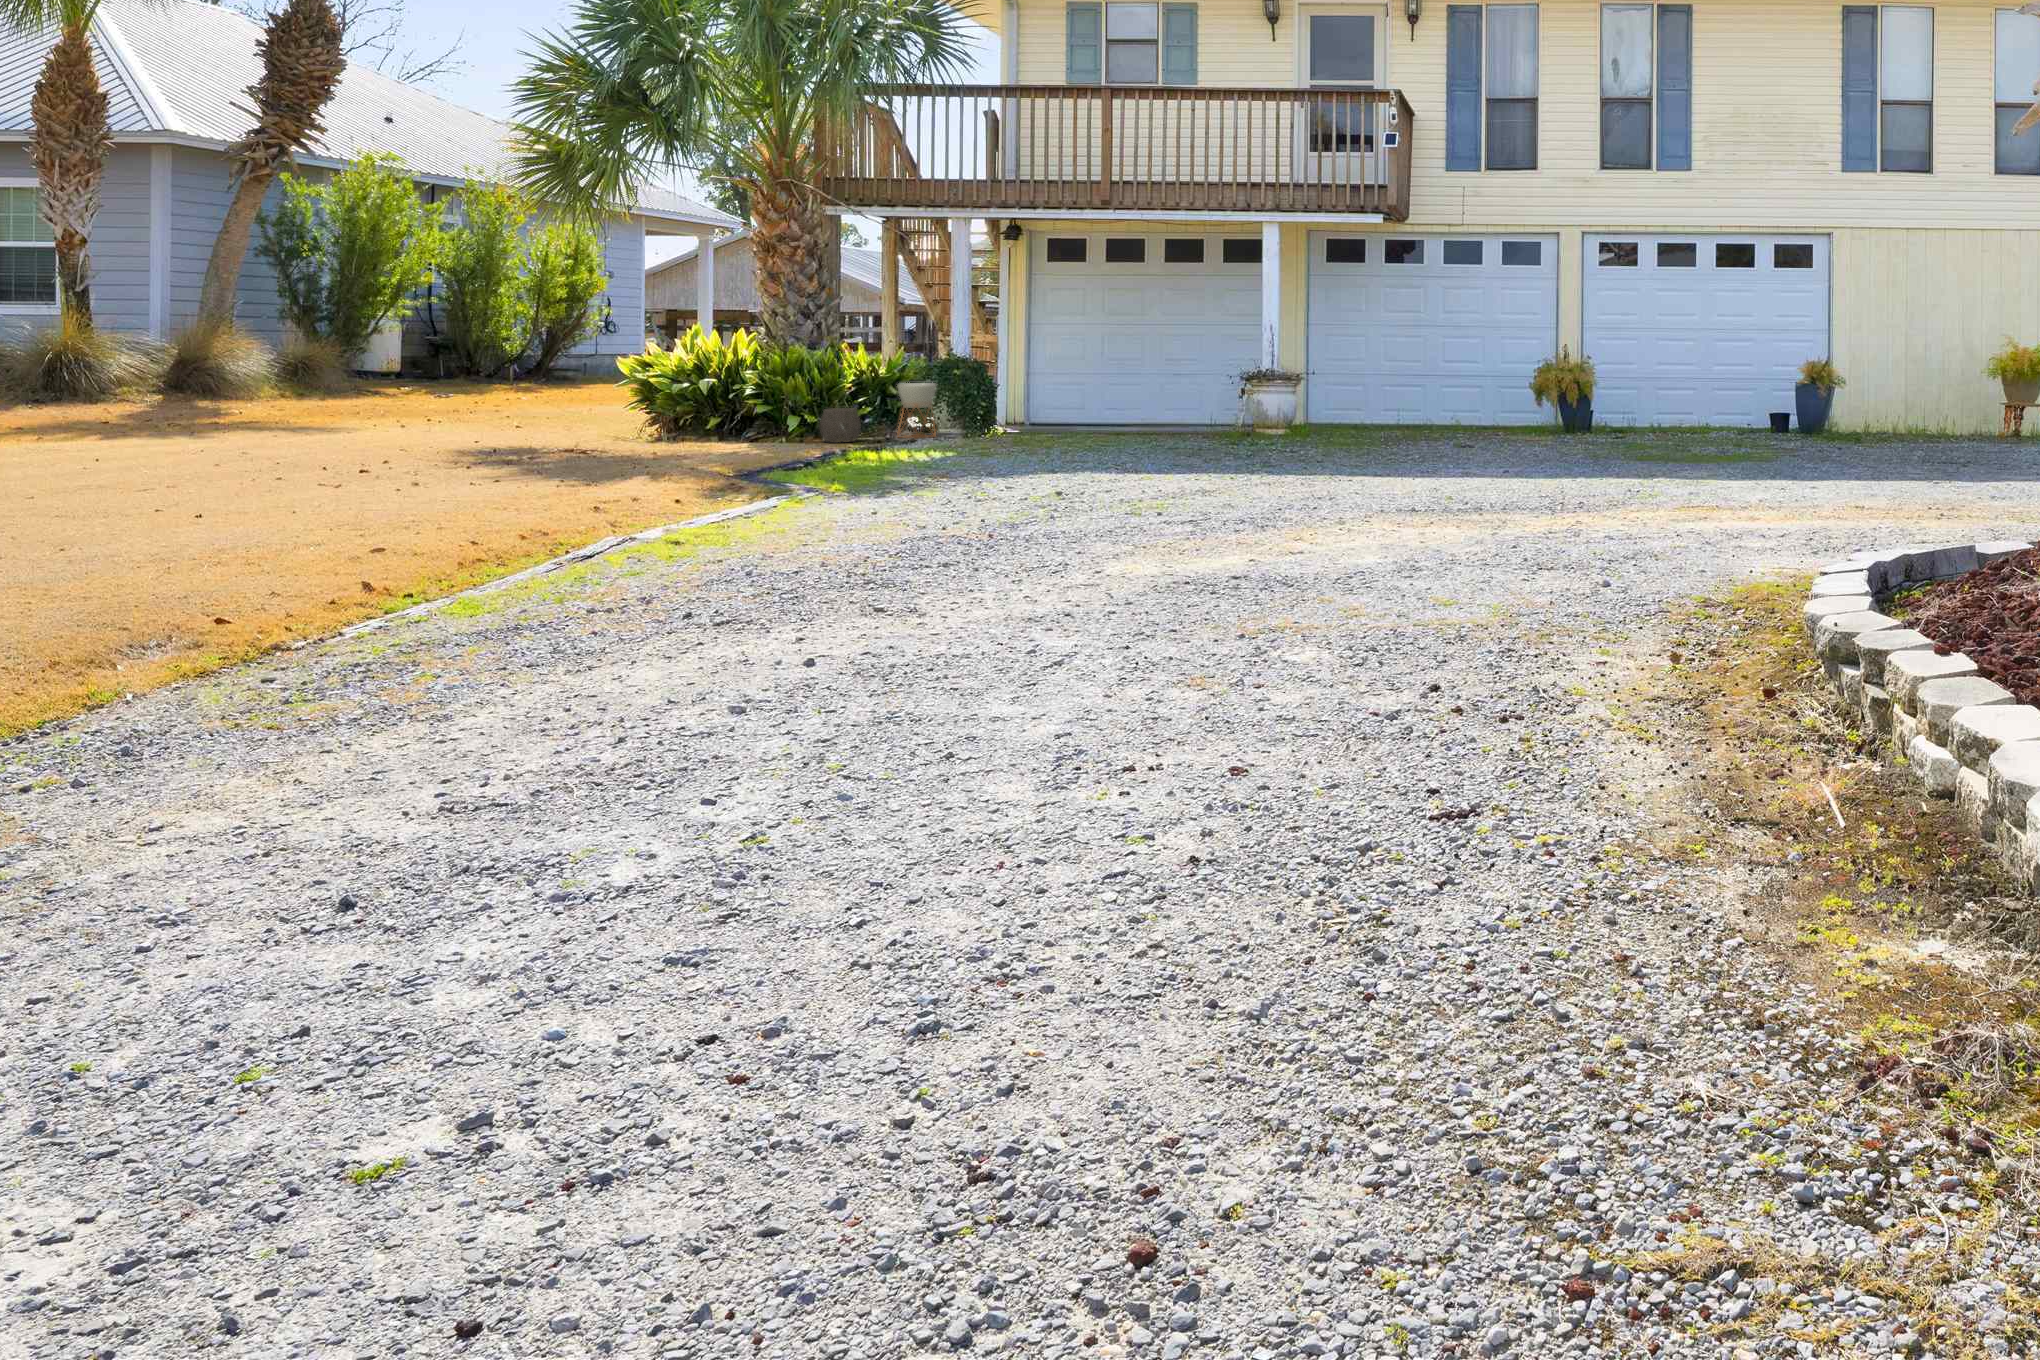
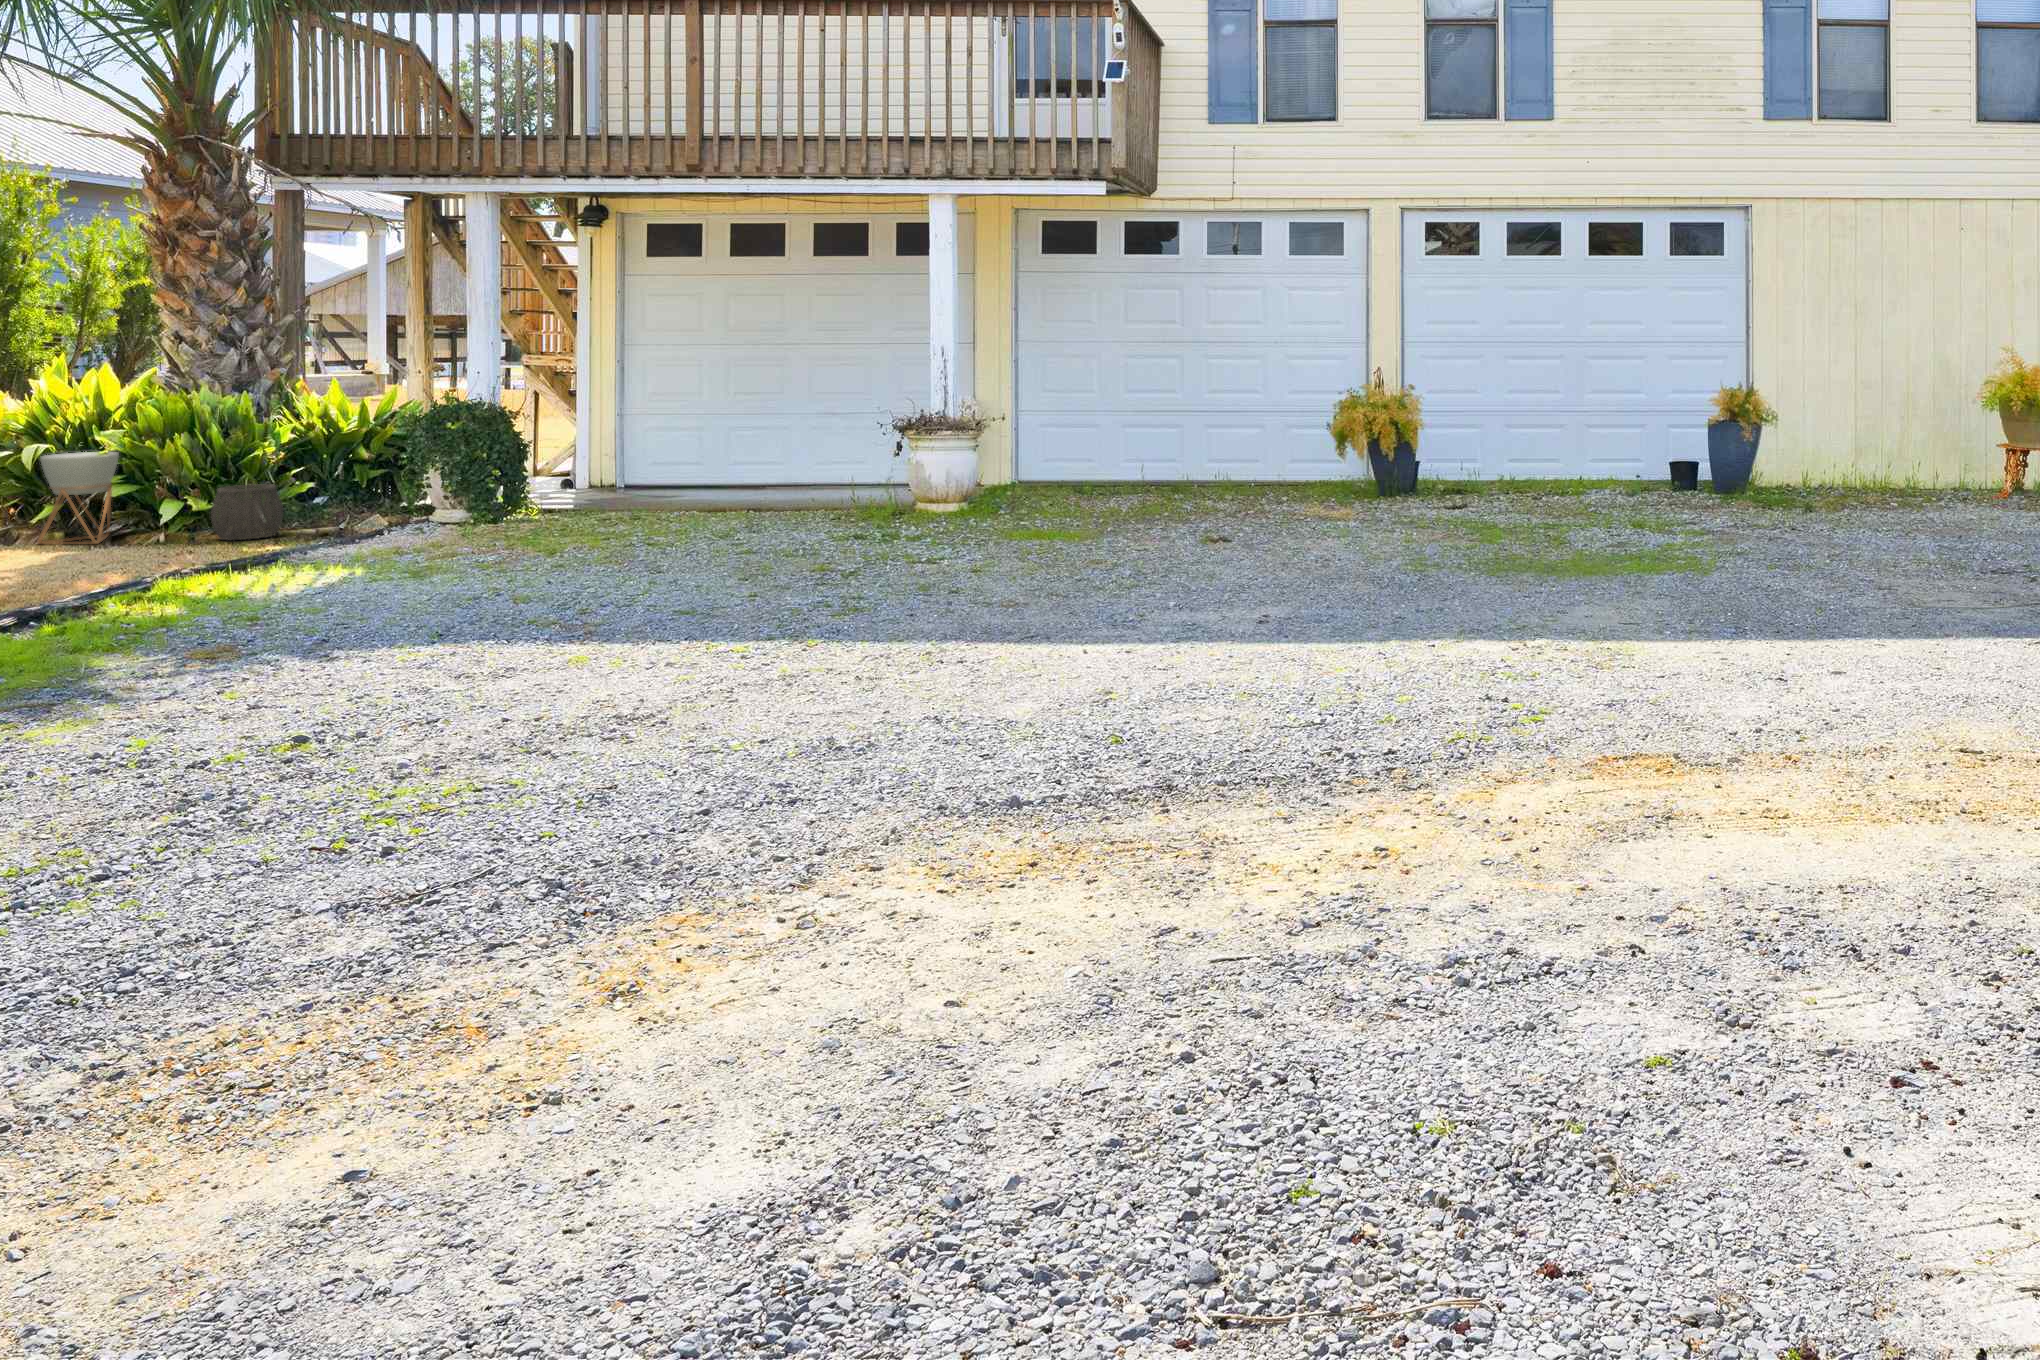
planter: present [897,383,937,438] -> present [38,452,119,544]

